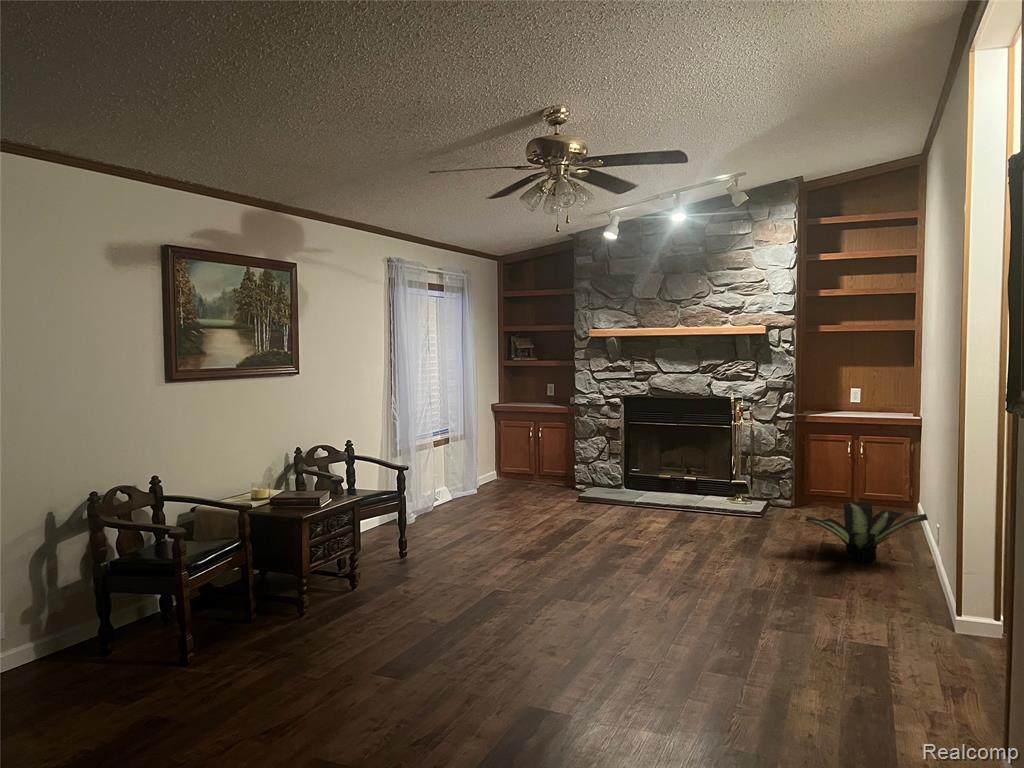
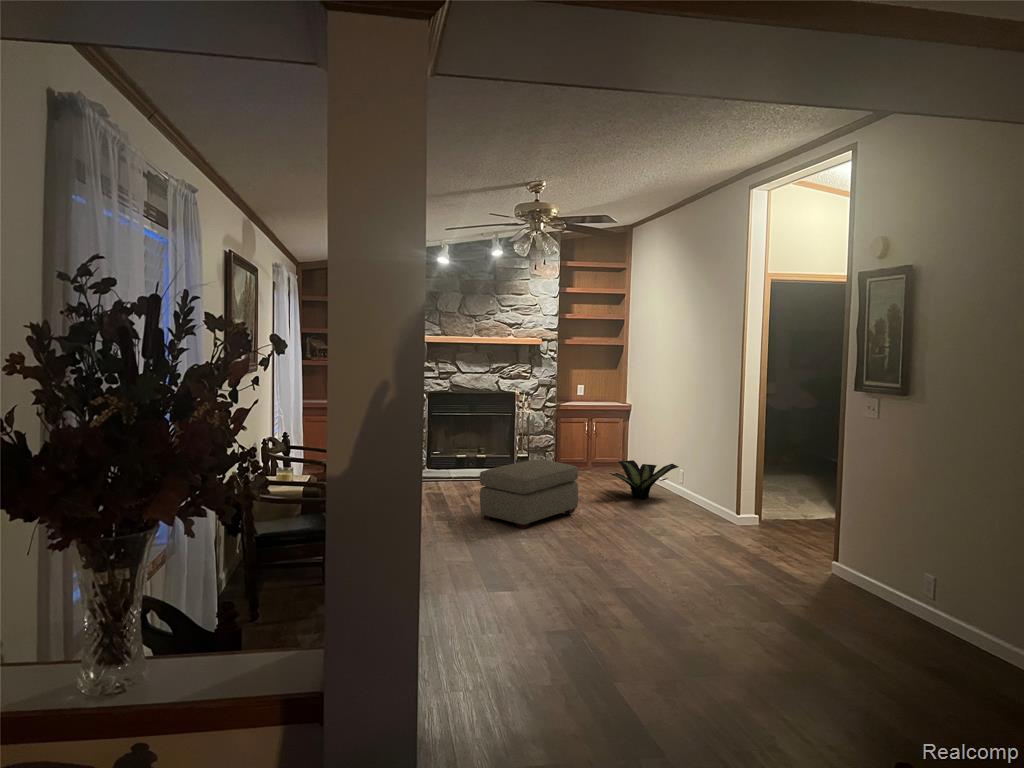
ottoman: none [582,486,717,576] -> present [479,460,578,529]

